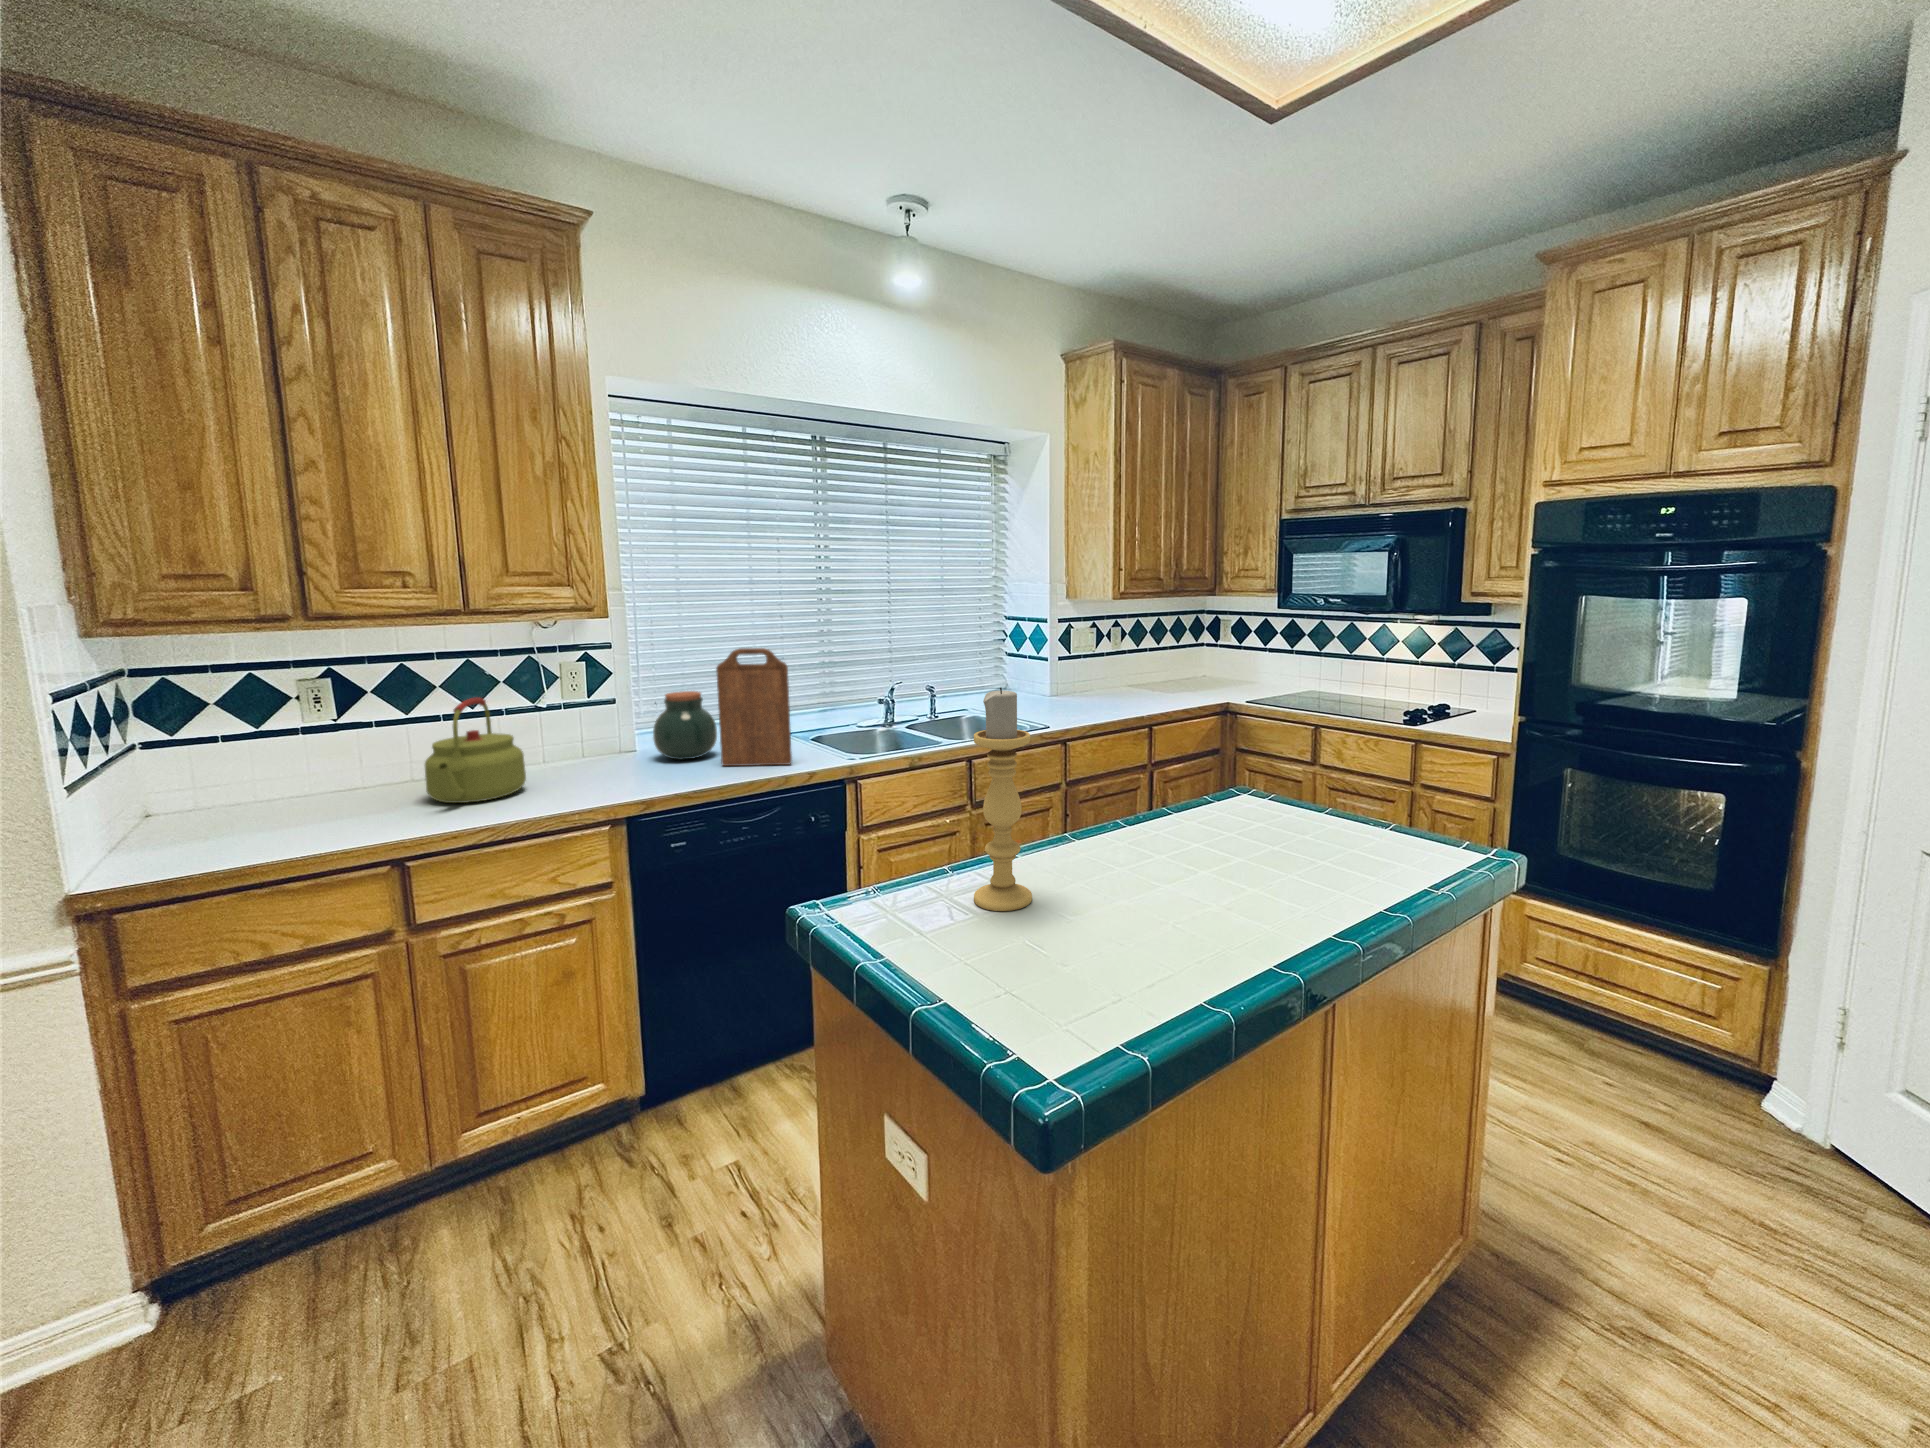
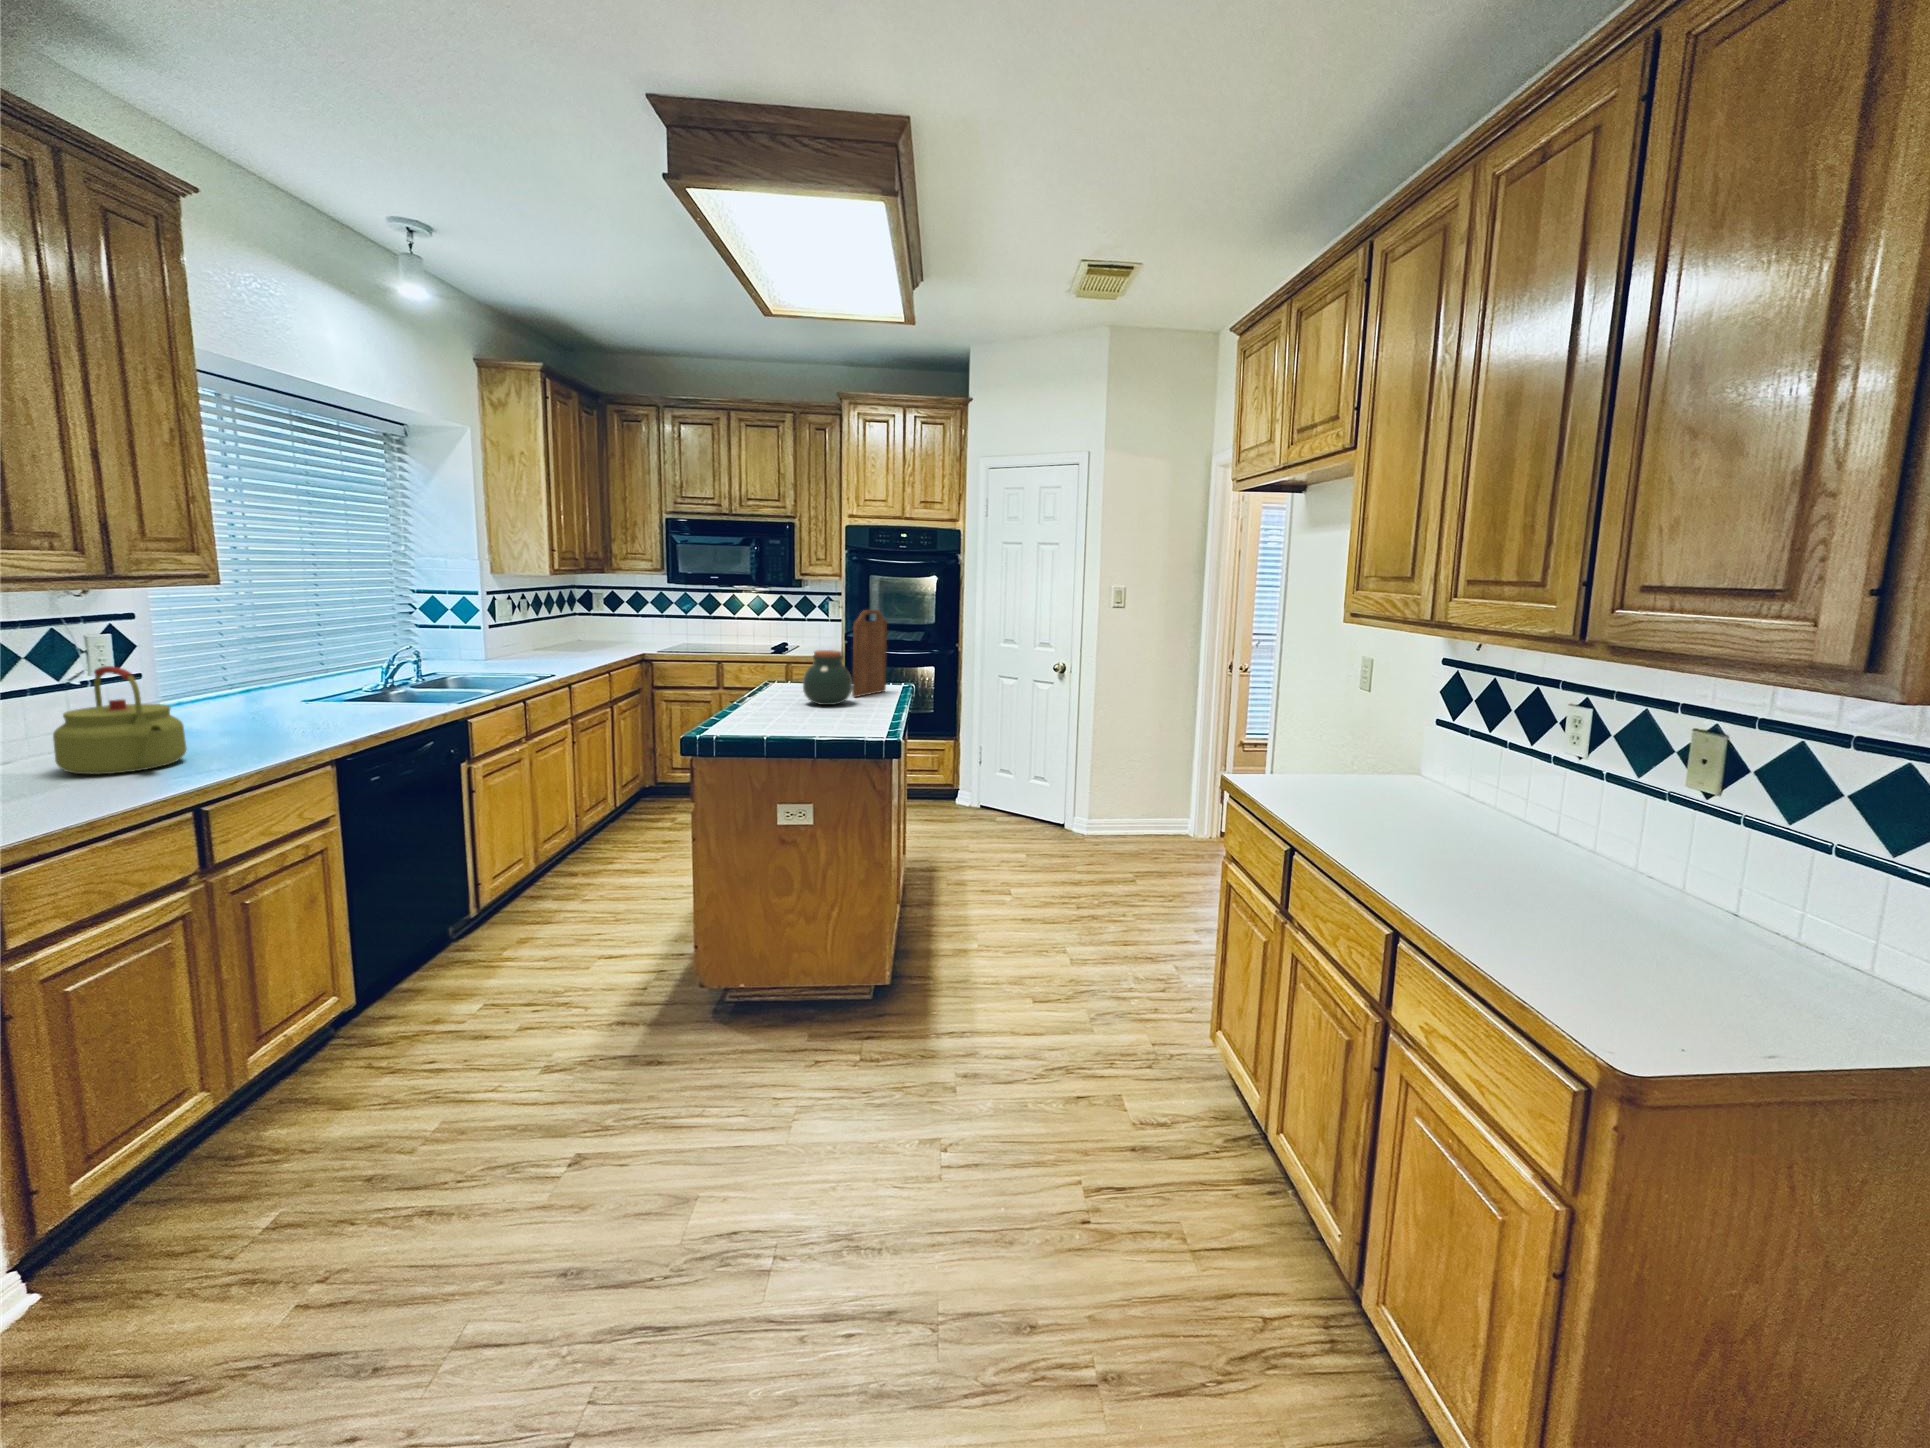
cutting board: present [716,648,792,766] -> present [852,610,887,697]
candle holder: present [974,688,1032,911] -> none [762,616,791,721]
jar: present [653,691,717,760] -> present [803,650,852,705]

